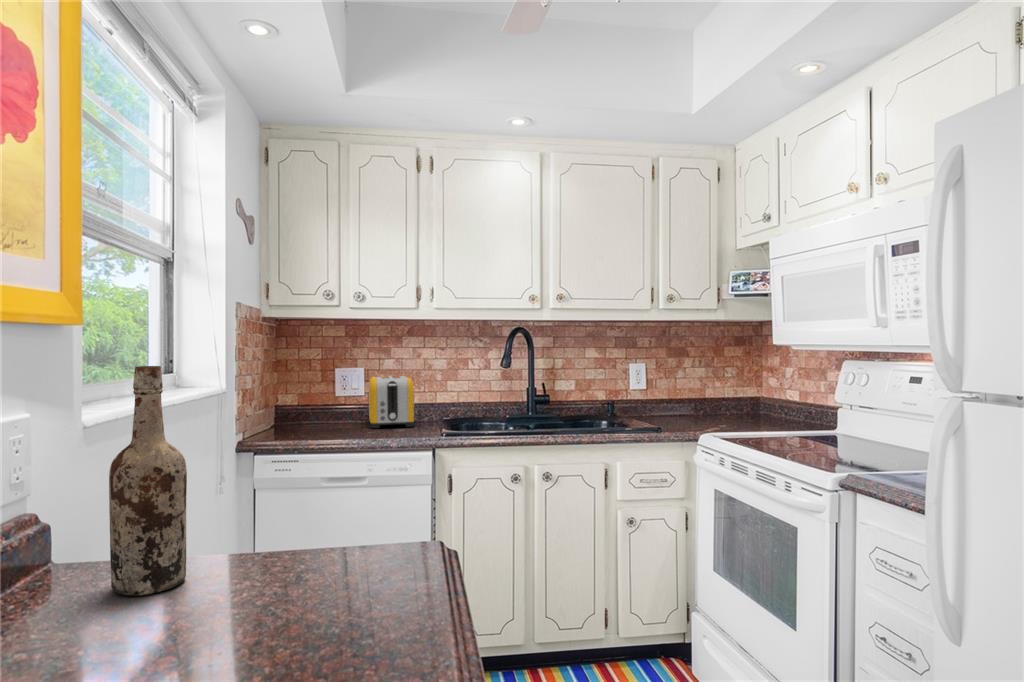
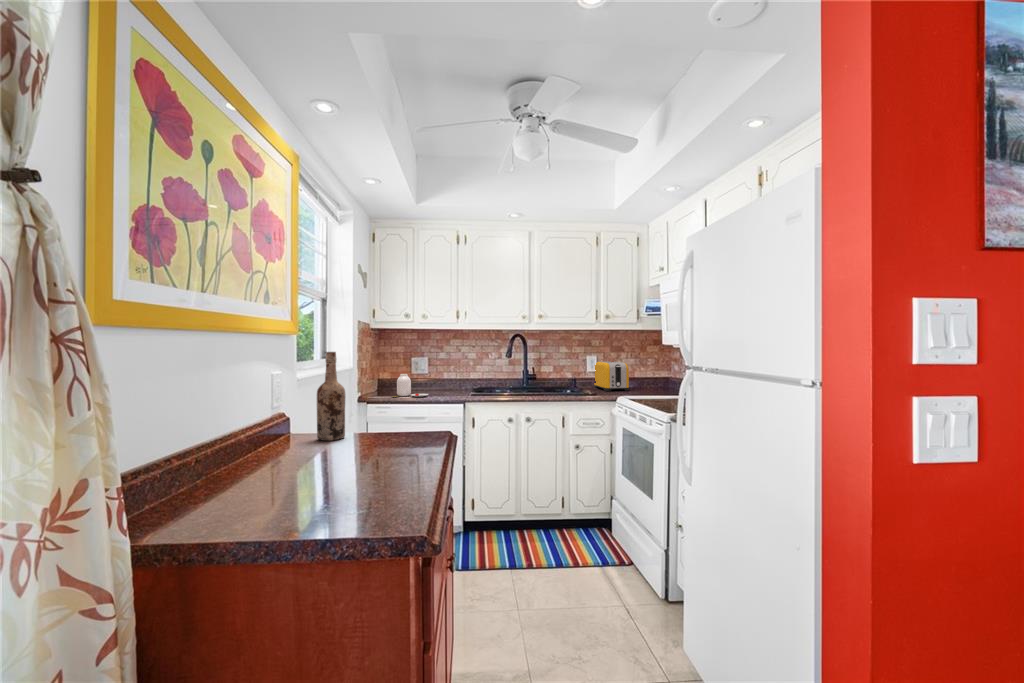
toaster: present [369,376,414,428] -> present [594,361,629,391]
jar: none [300,398,367,440] -> present [392,374,428,397]

